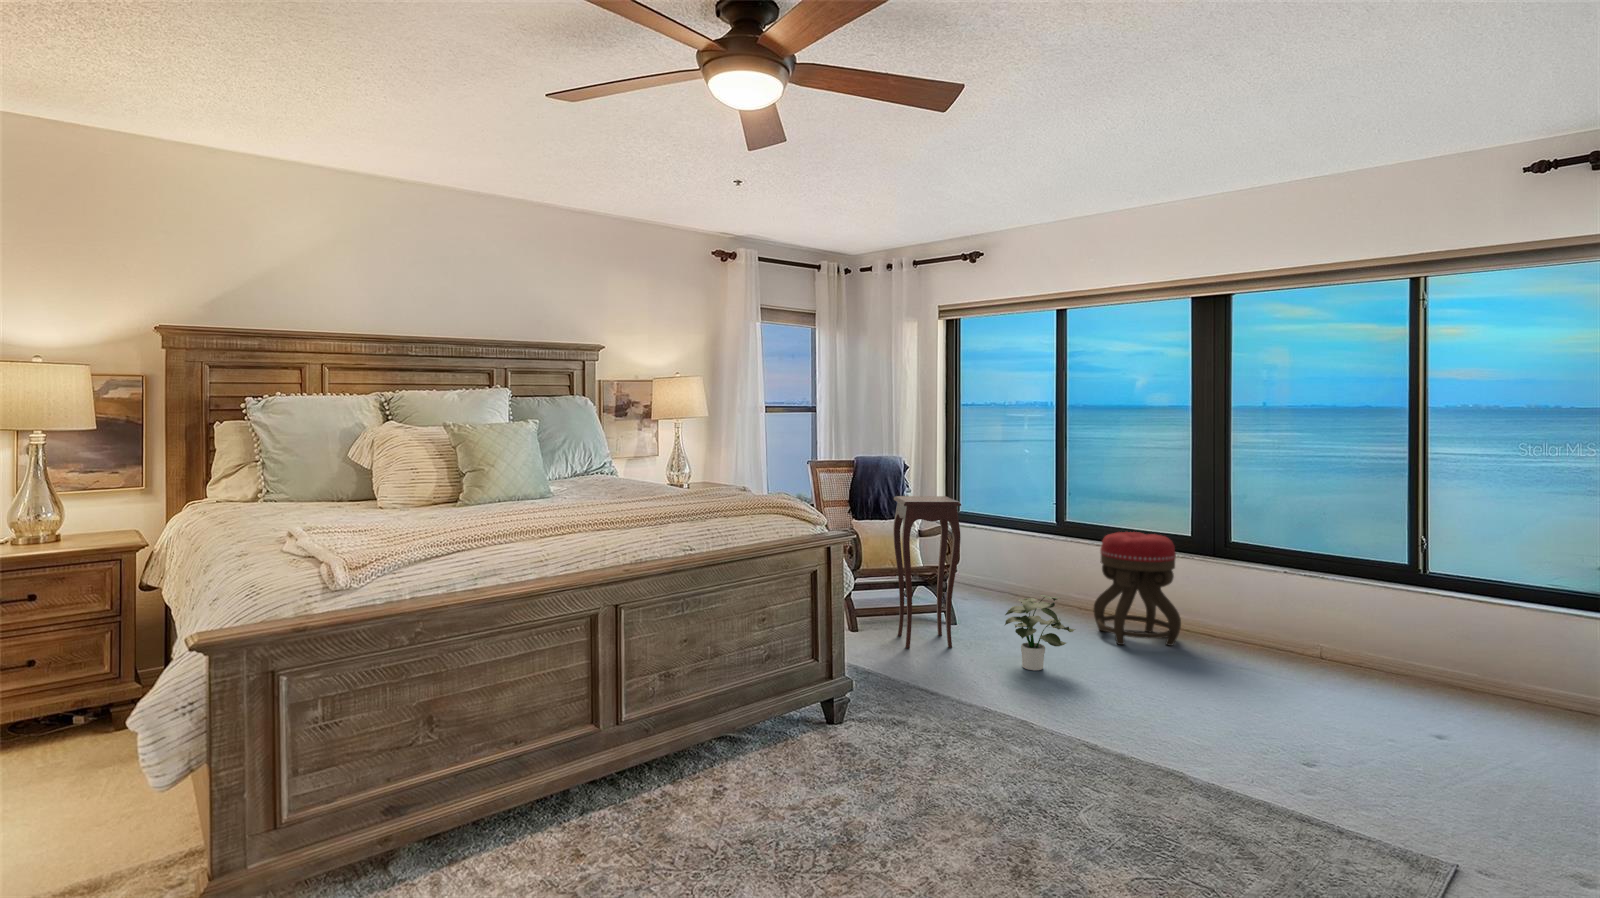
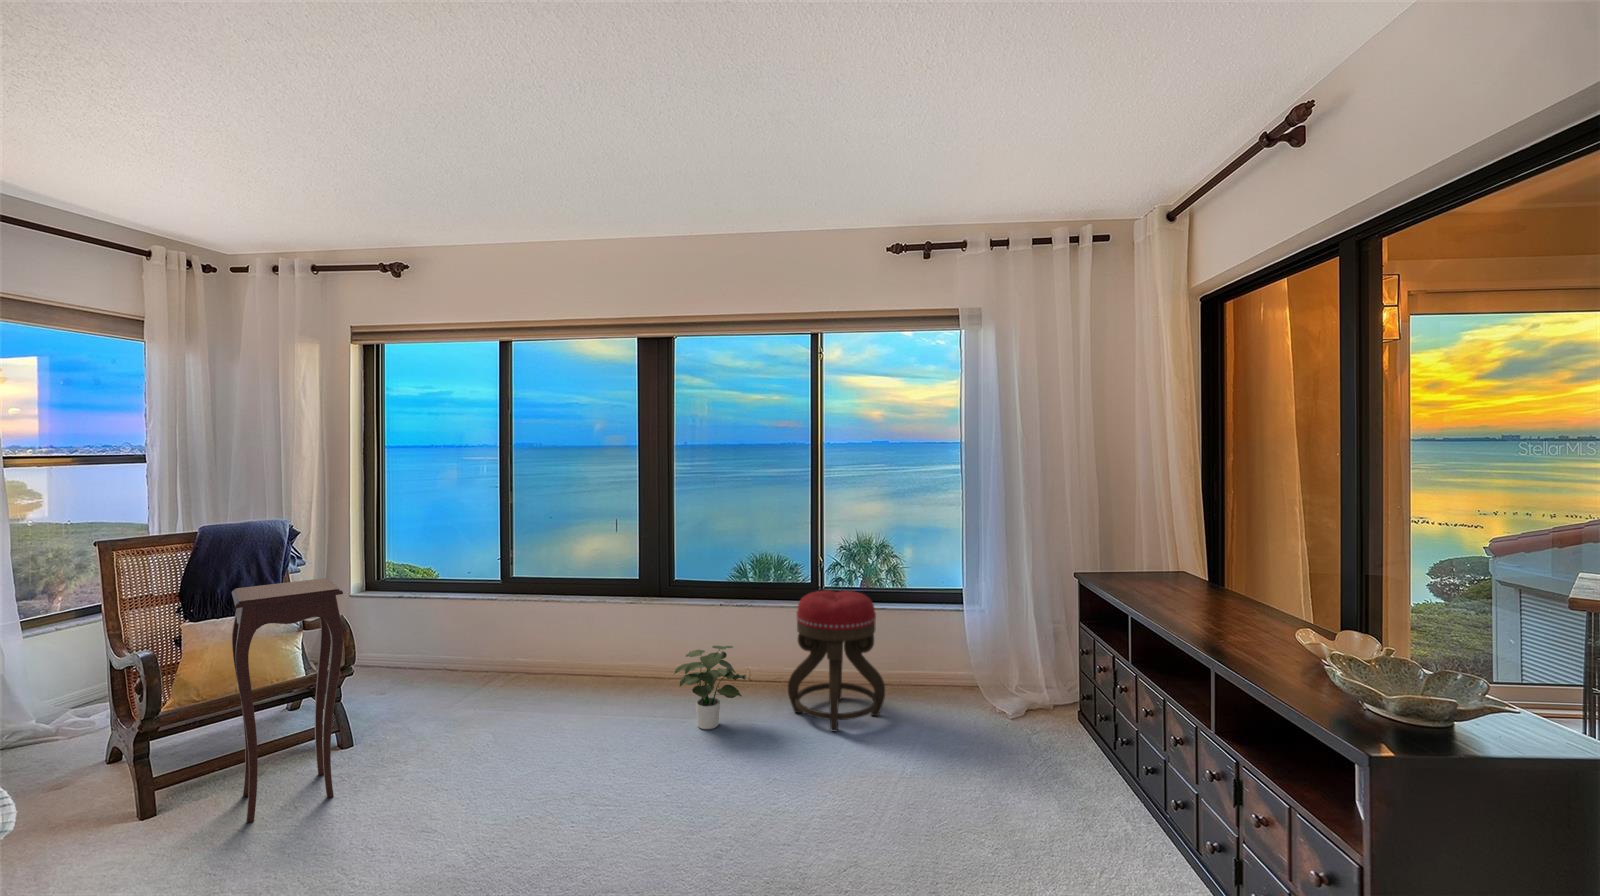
ottoman: present [1094,532,1181,645] -> present [788,590,885,731]
potted plant: present [1005,595,1075,671] -> present [674,646,746,729]

